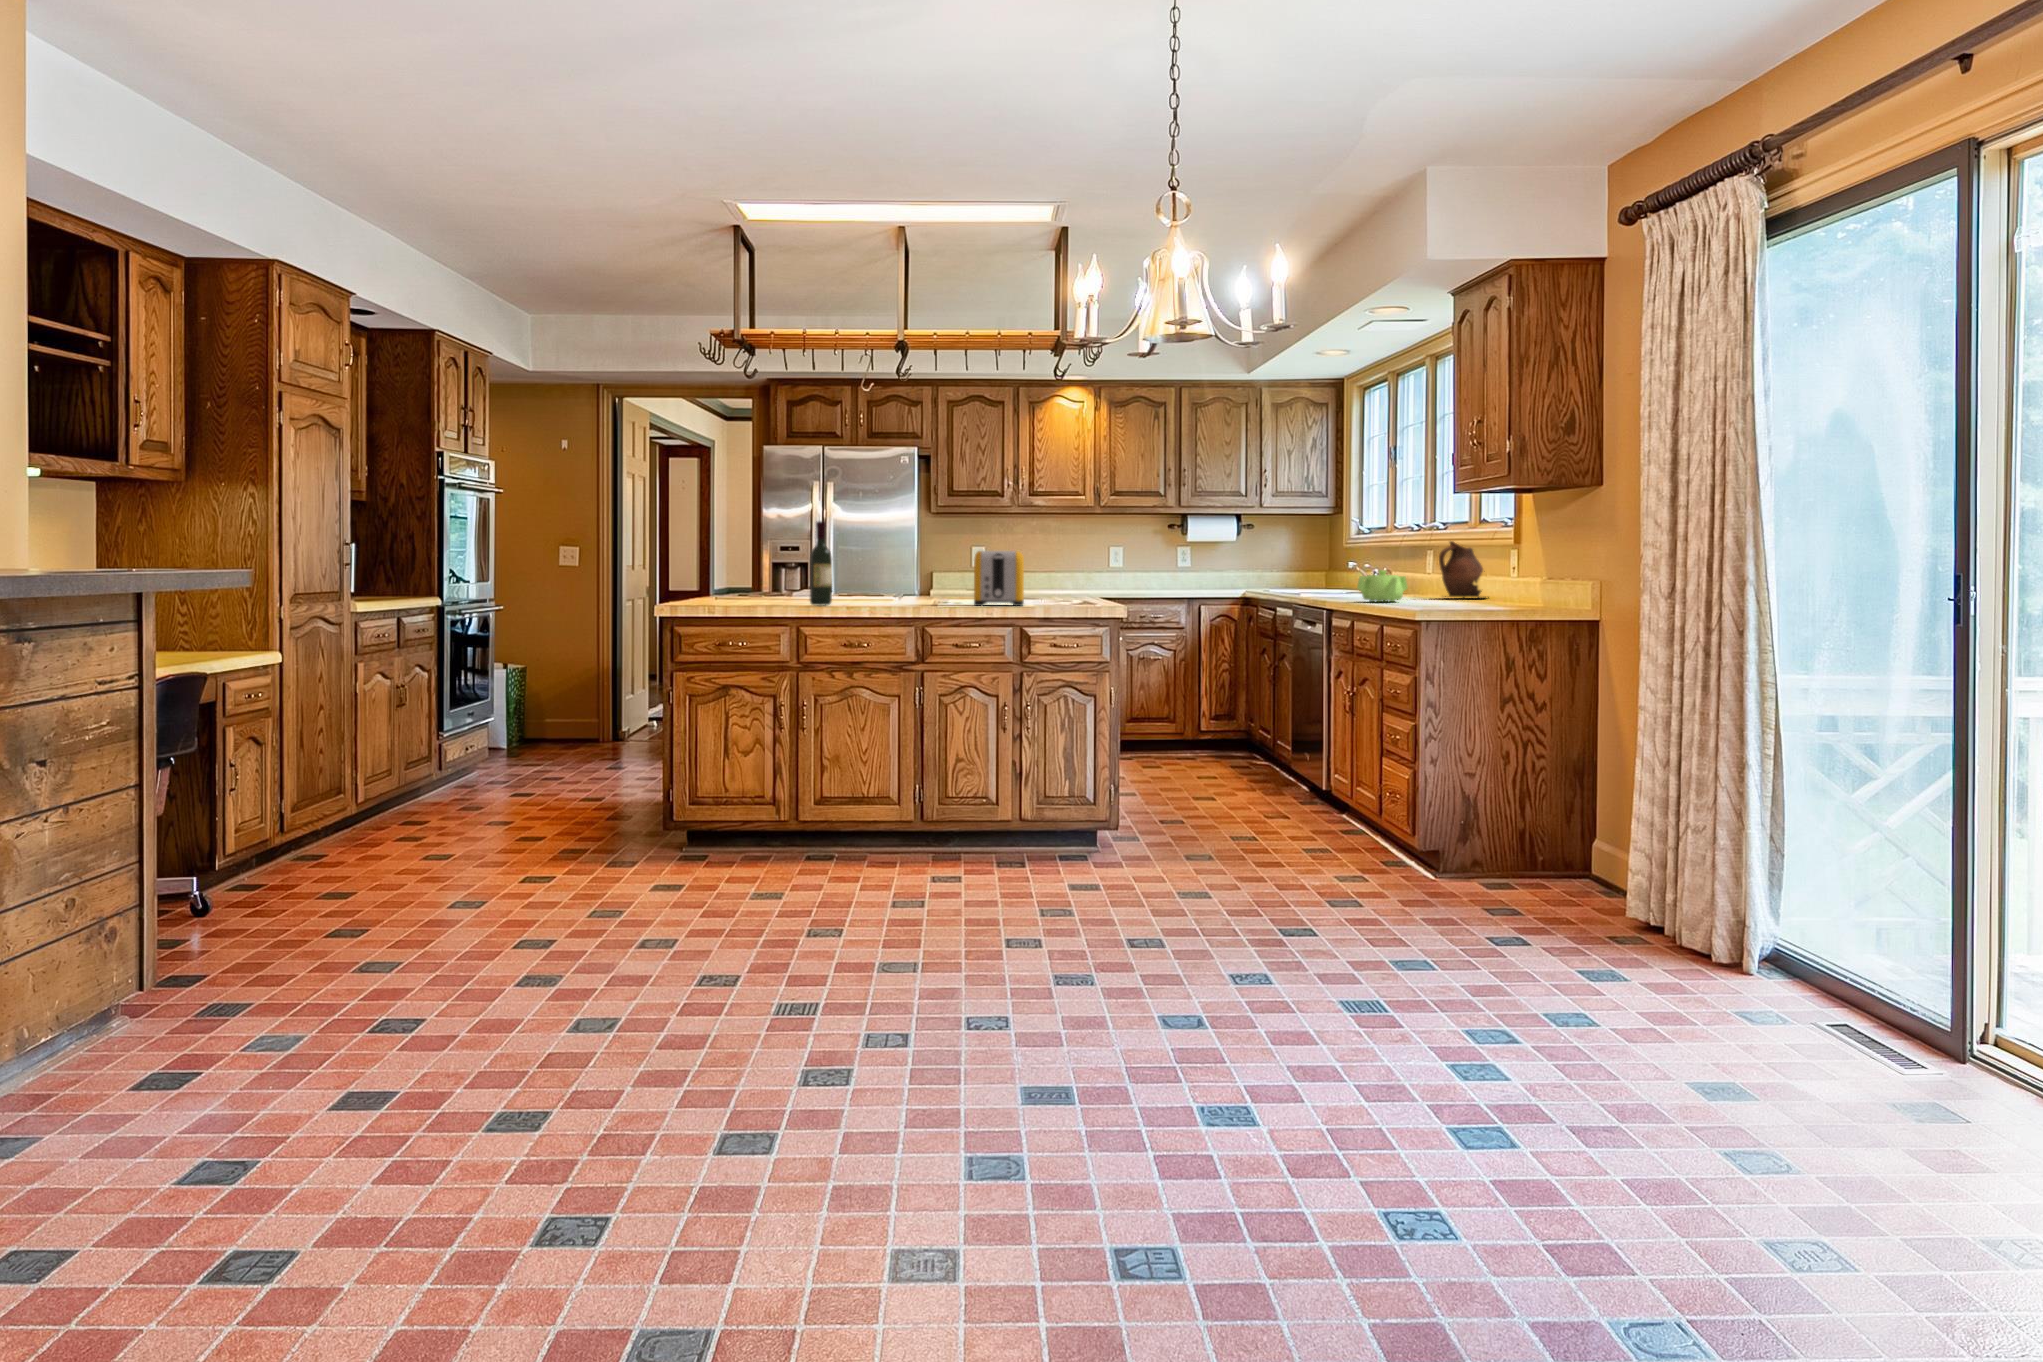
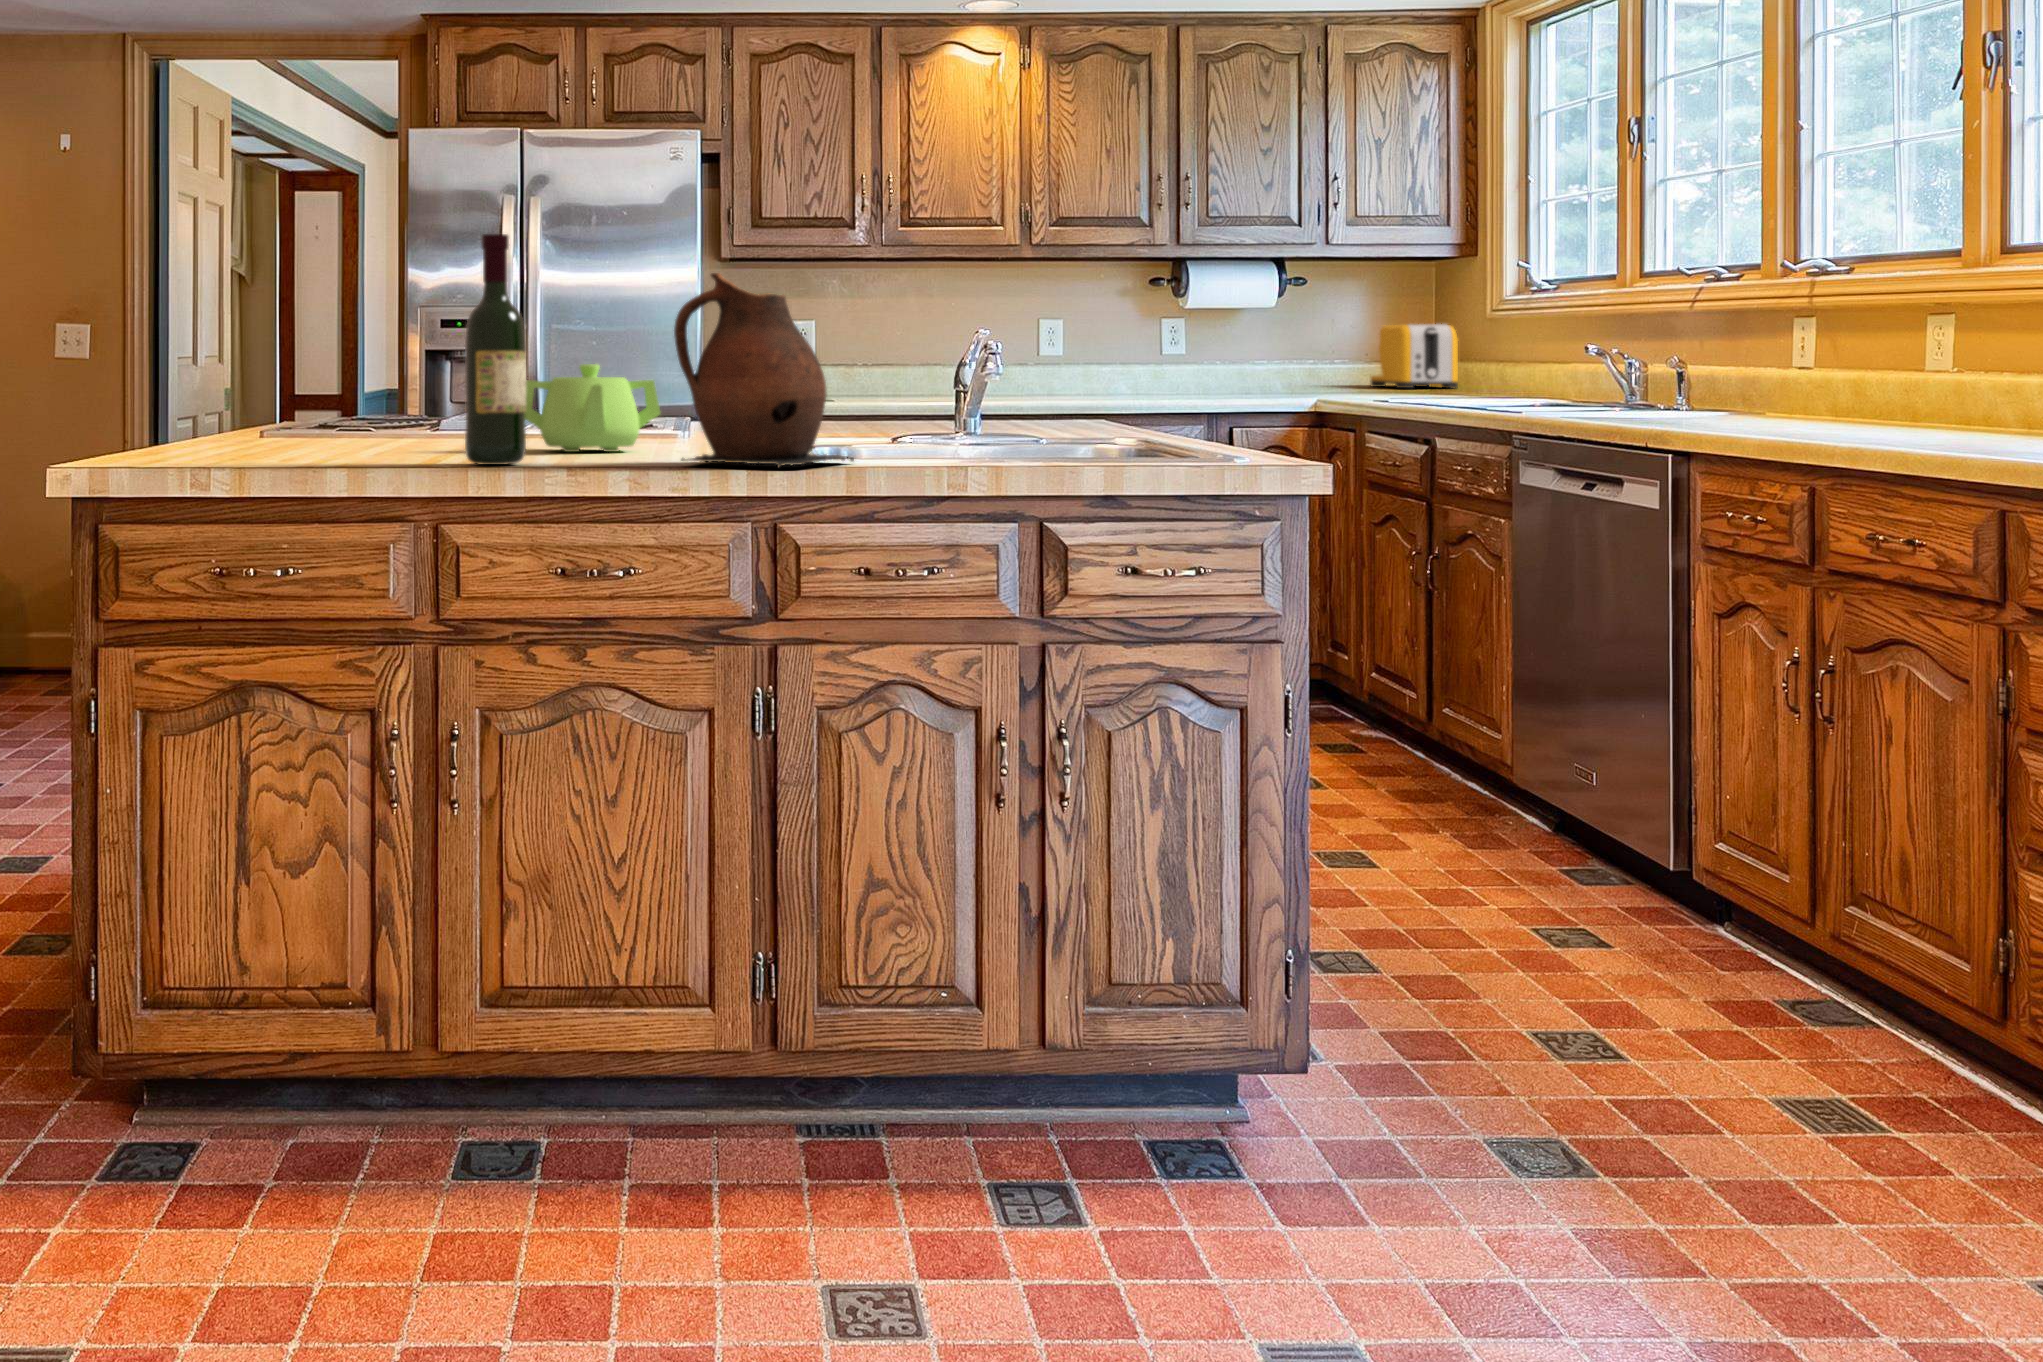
ceramic pitcher: present [1439,541,1483,598] -> present [674,273,854,468]
toaster: present [974,551,1024,606] -> present [1371,324,1458,388]
teapot: present [1357,570,1408,602] -> present [525,364,660,452]

